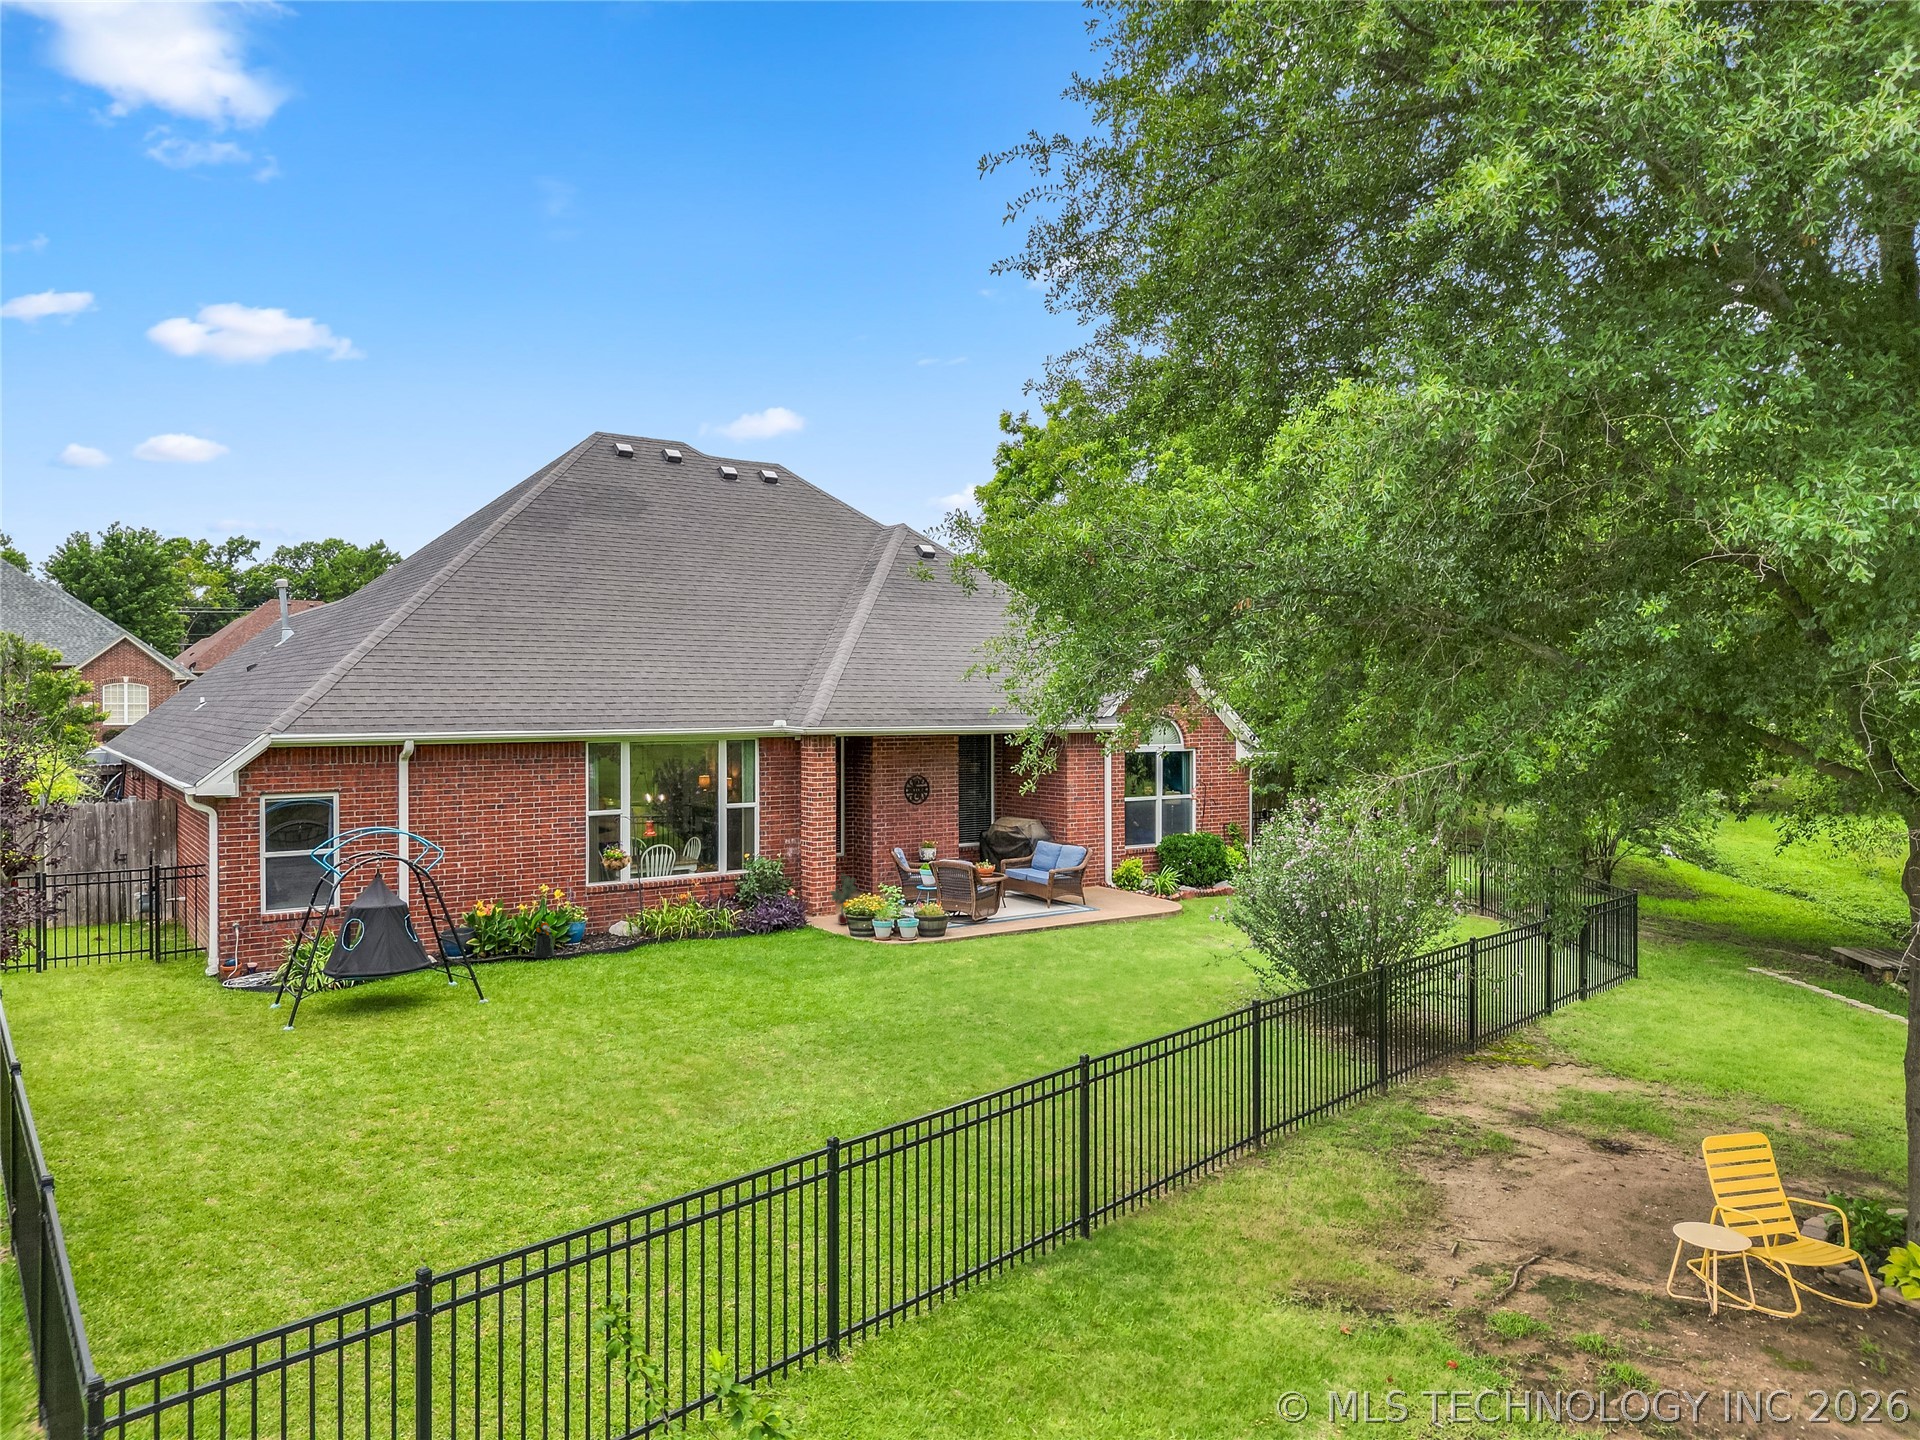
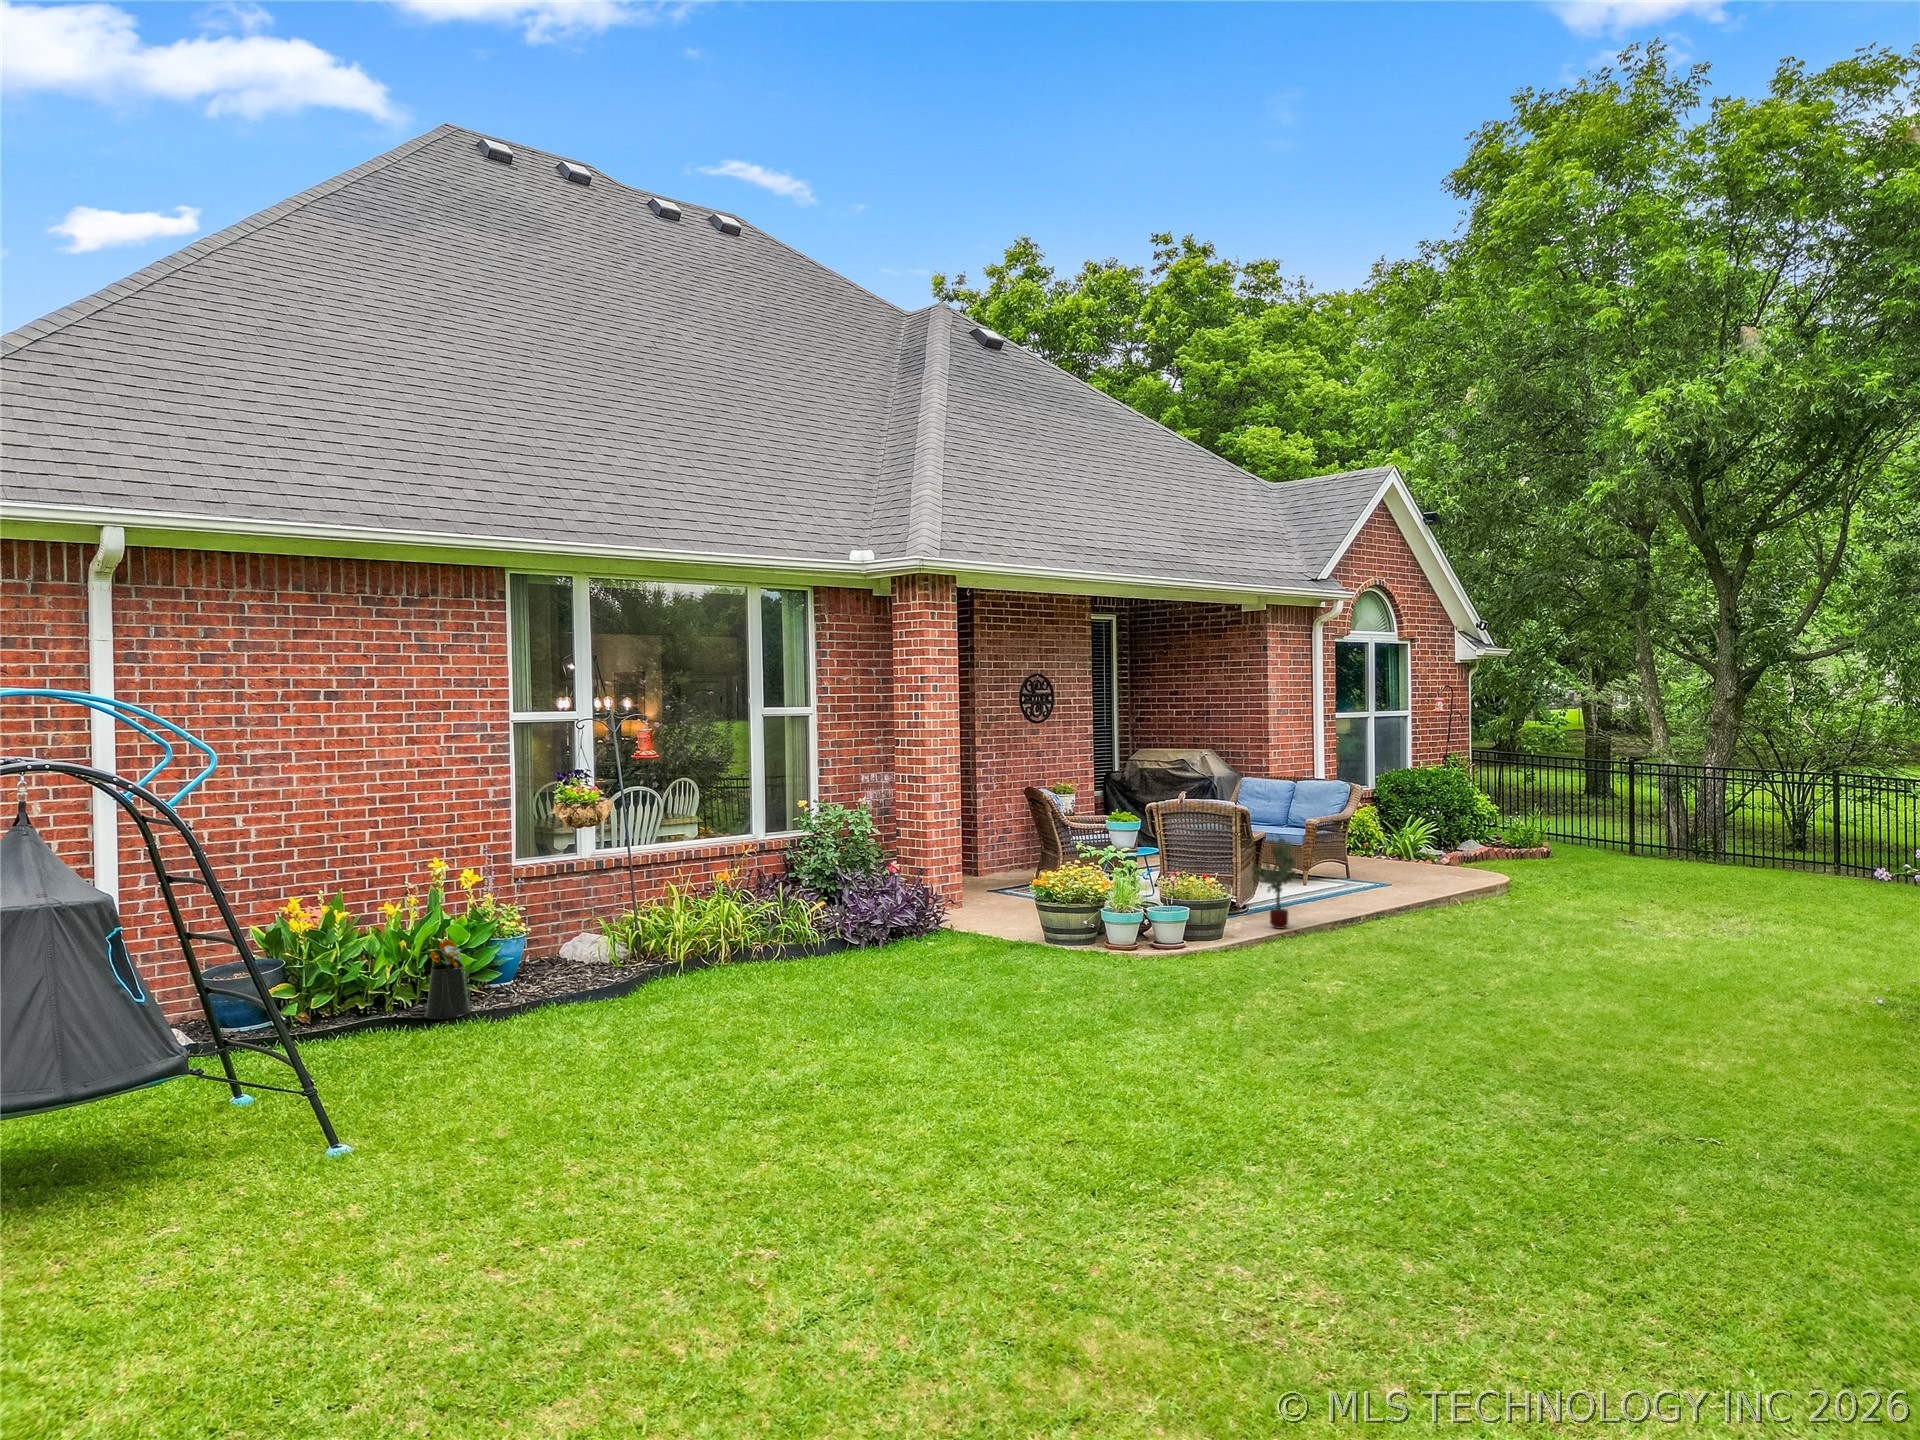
potted tree: present [830,876,856,925] -> present [1251,834,1298,929]

